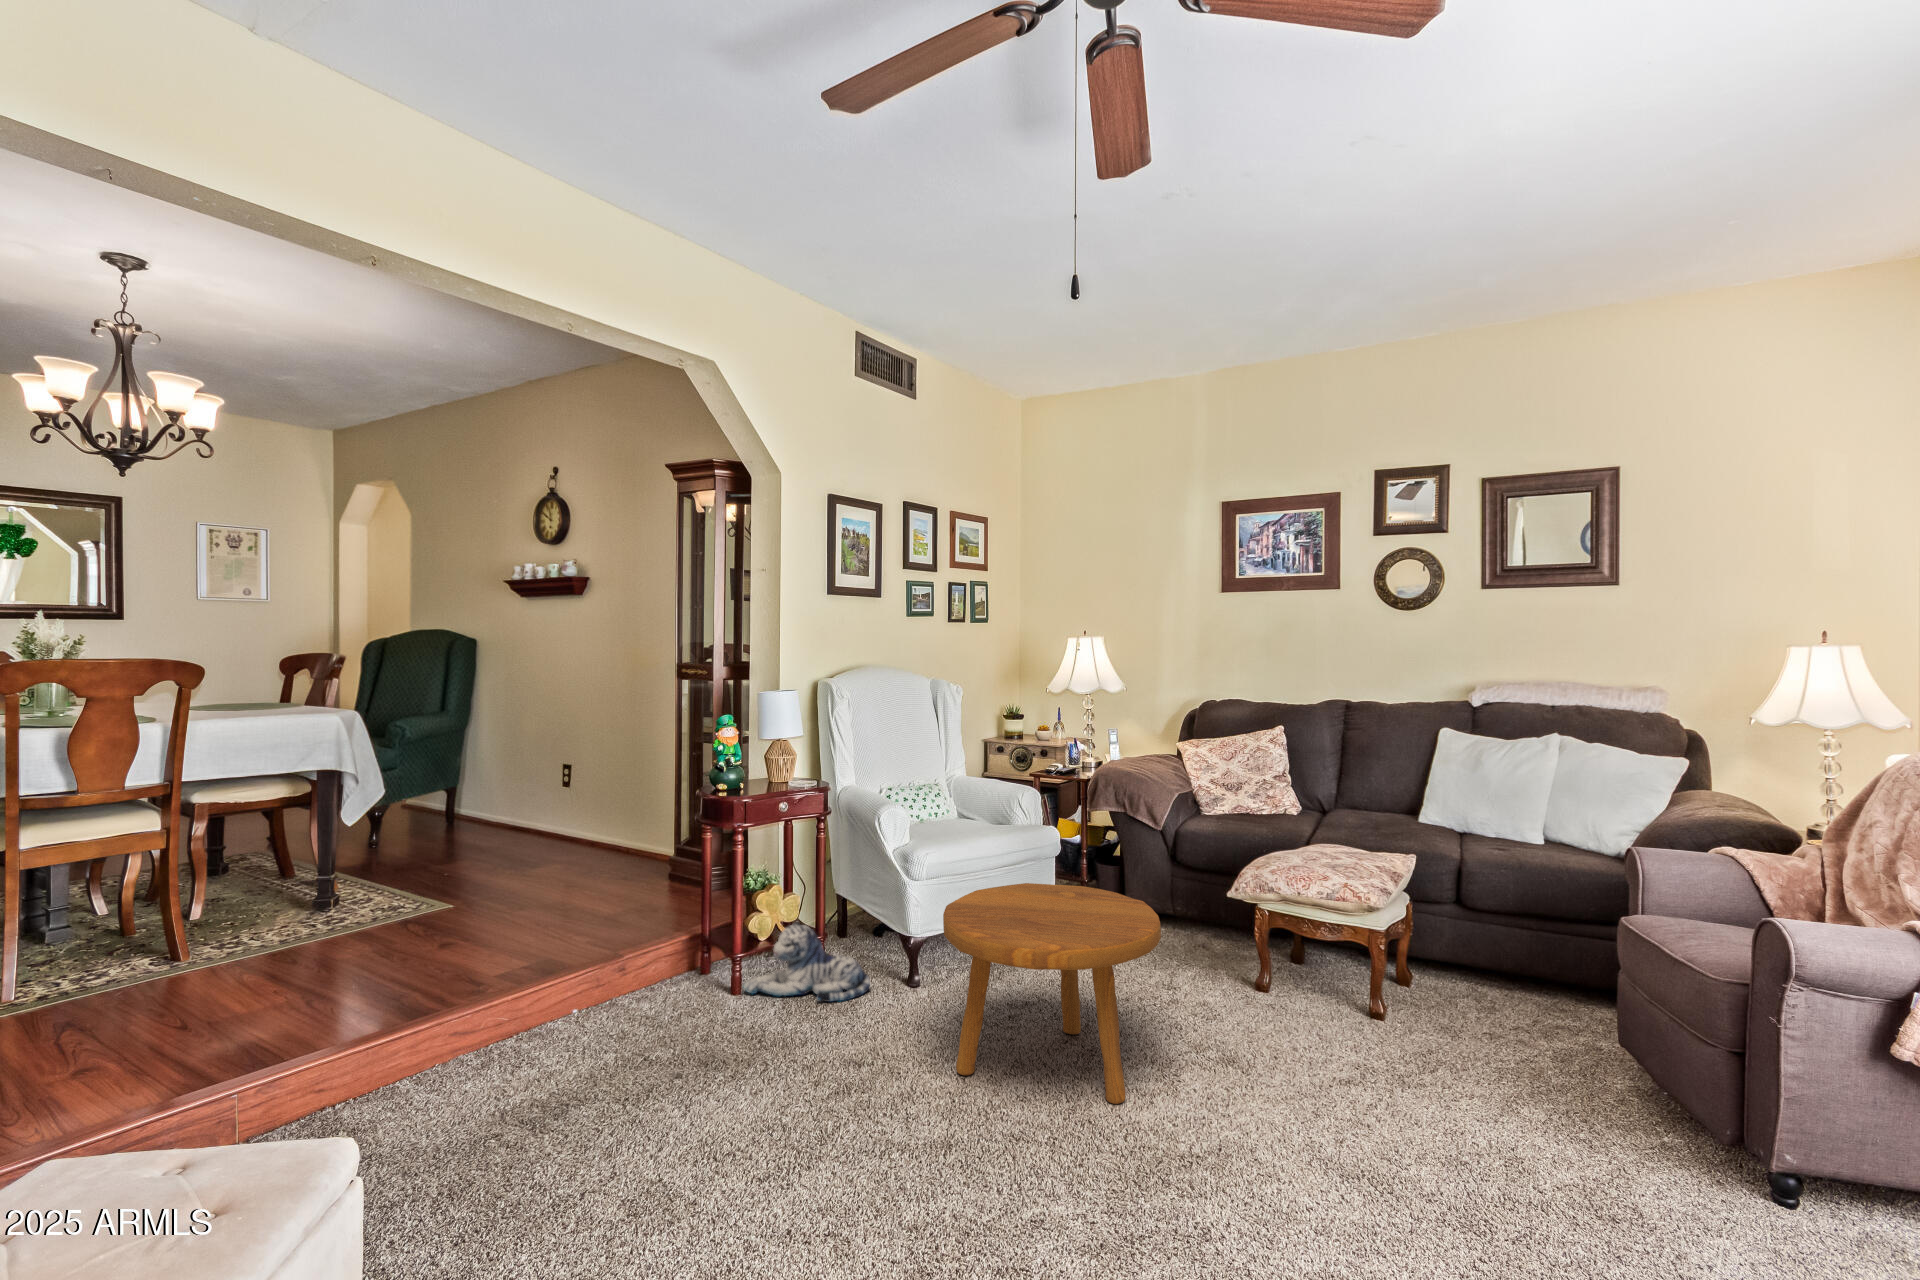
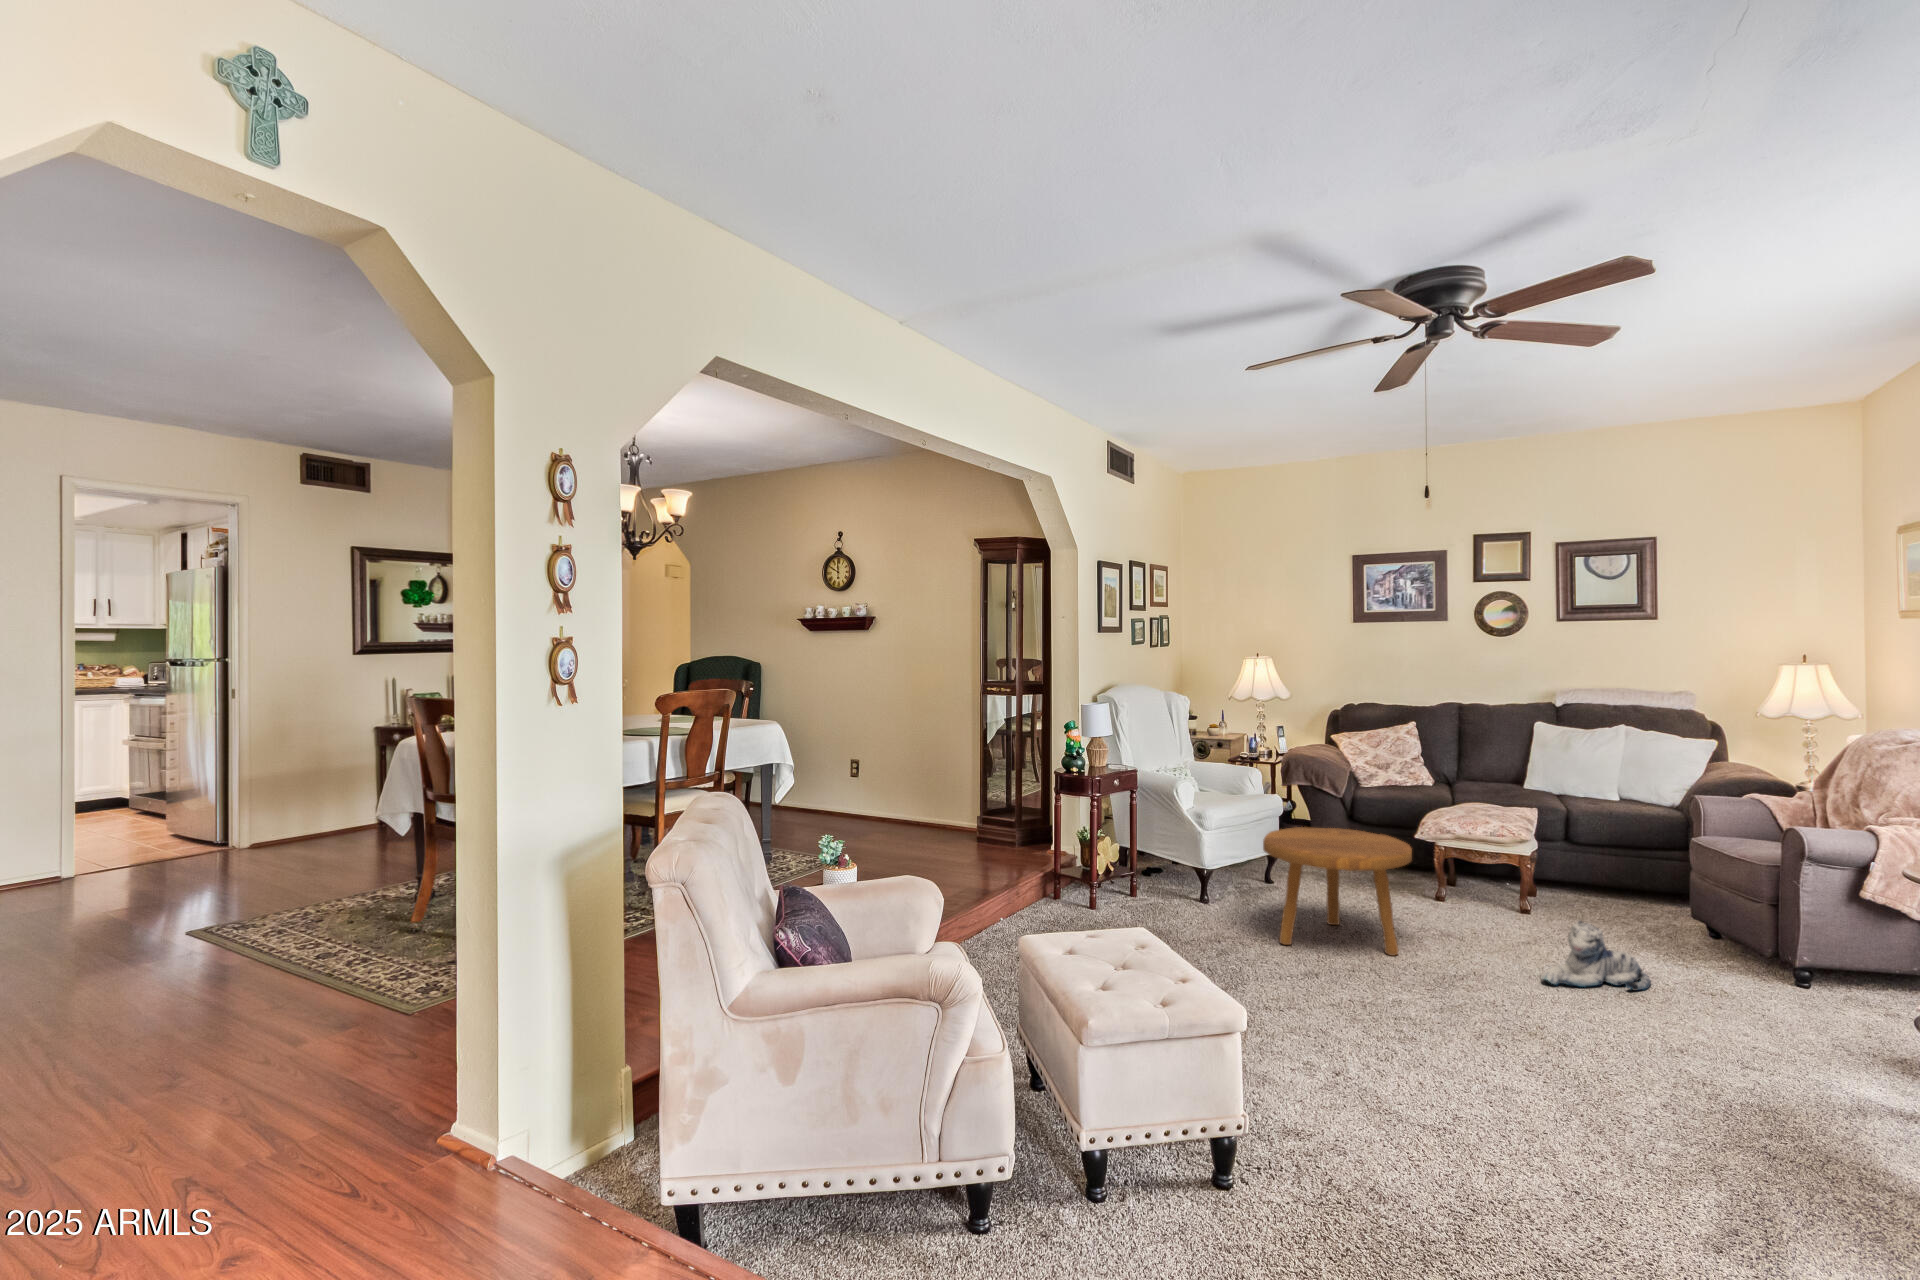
plush toy: present [743,922,870,1002] -> present [1541,920,1651,990]

